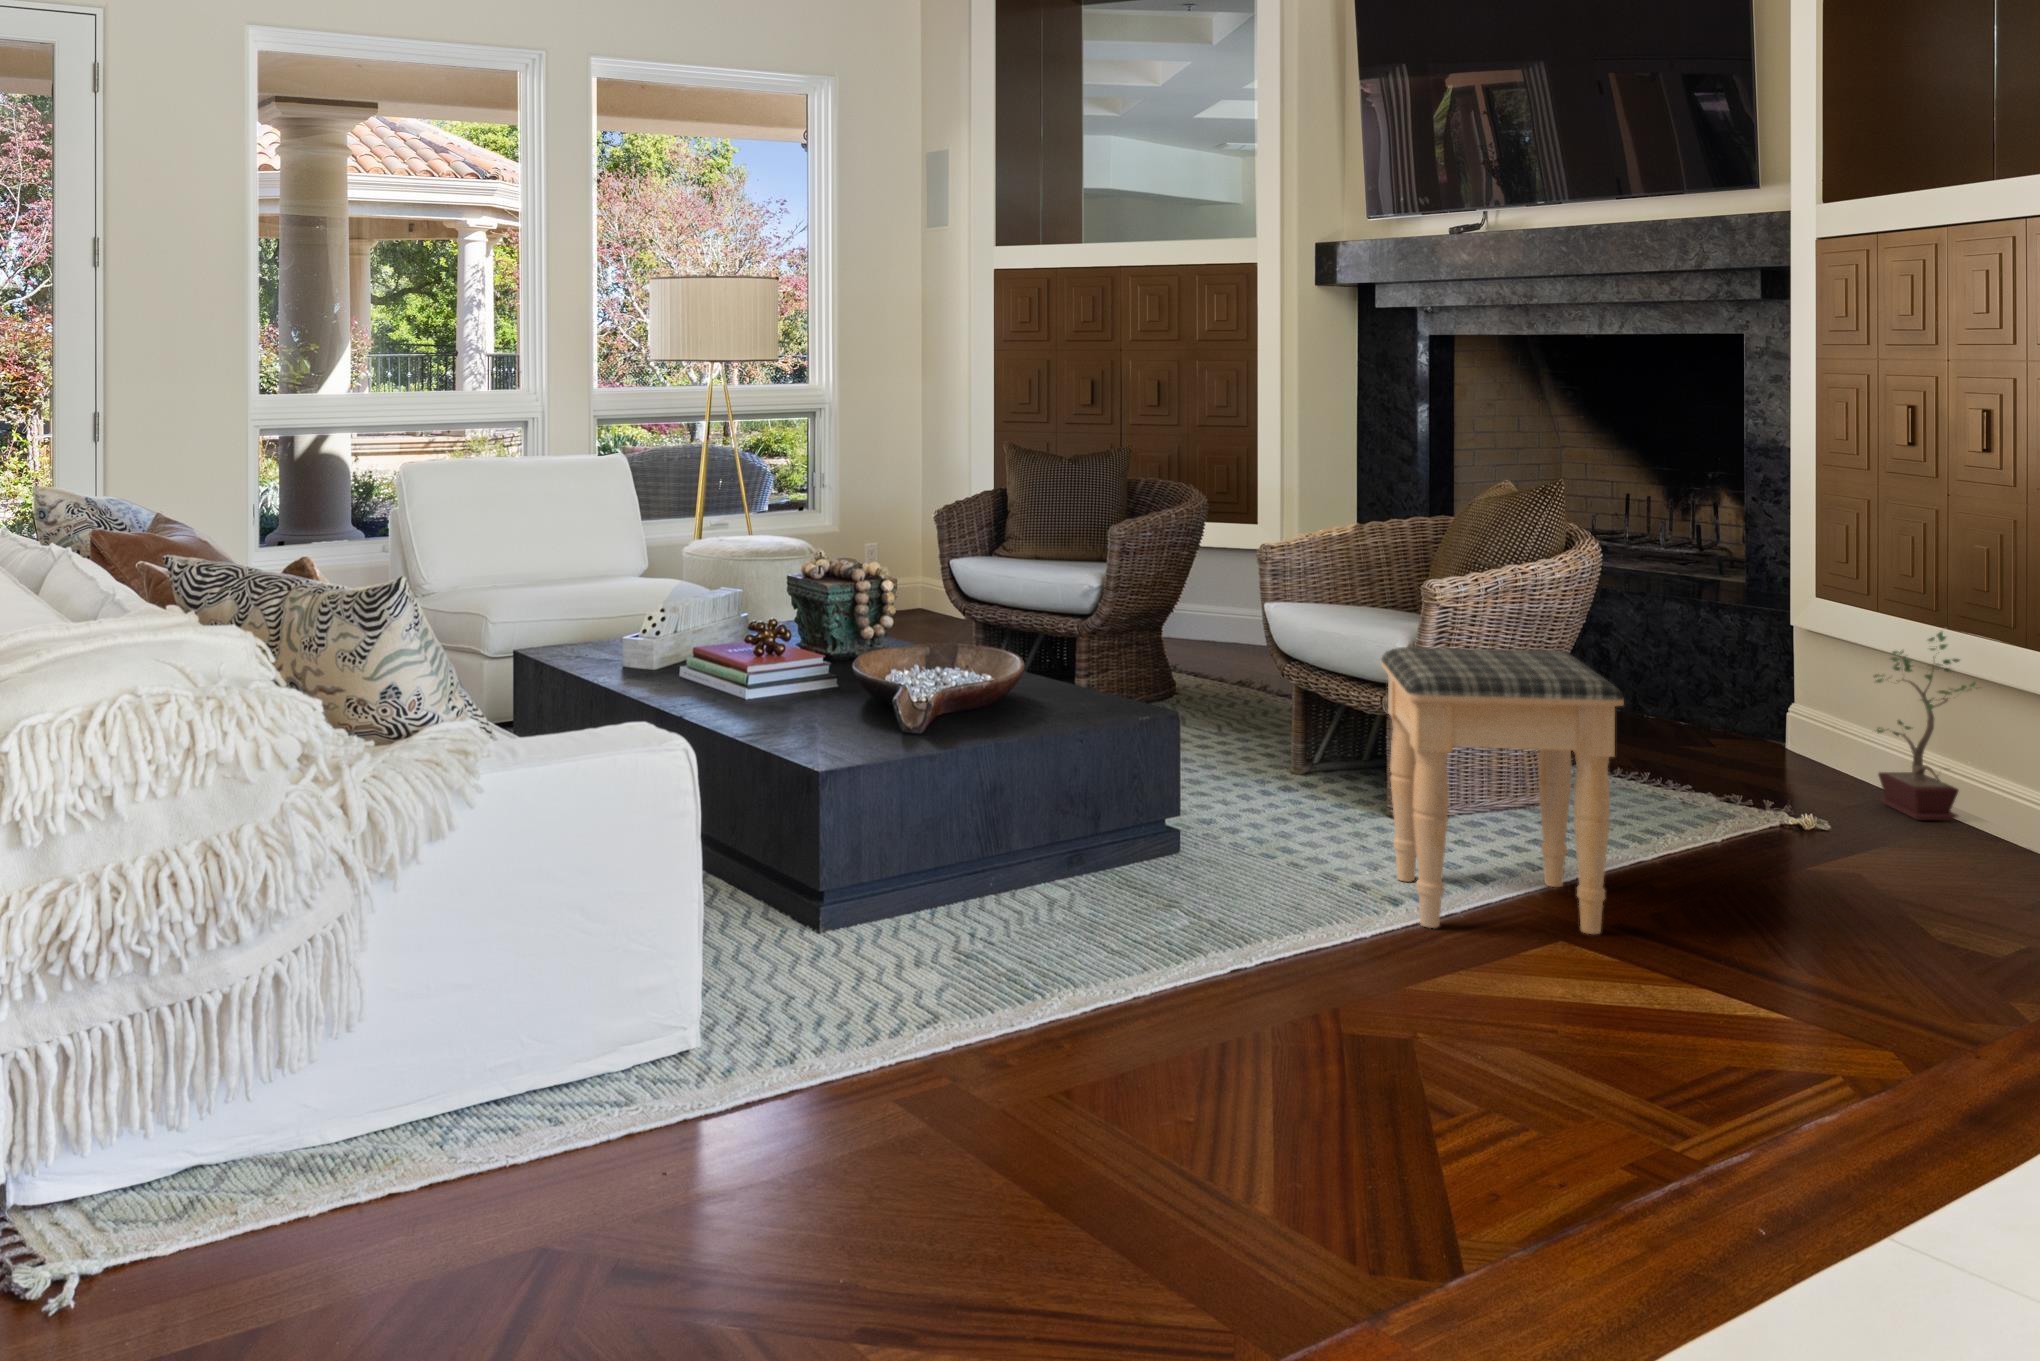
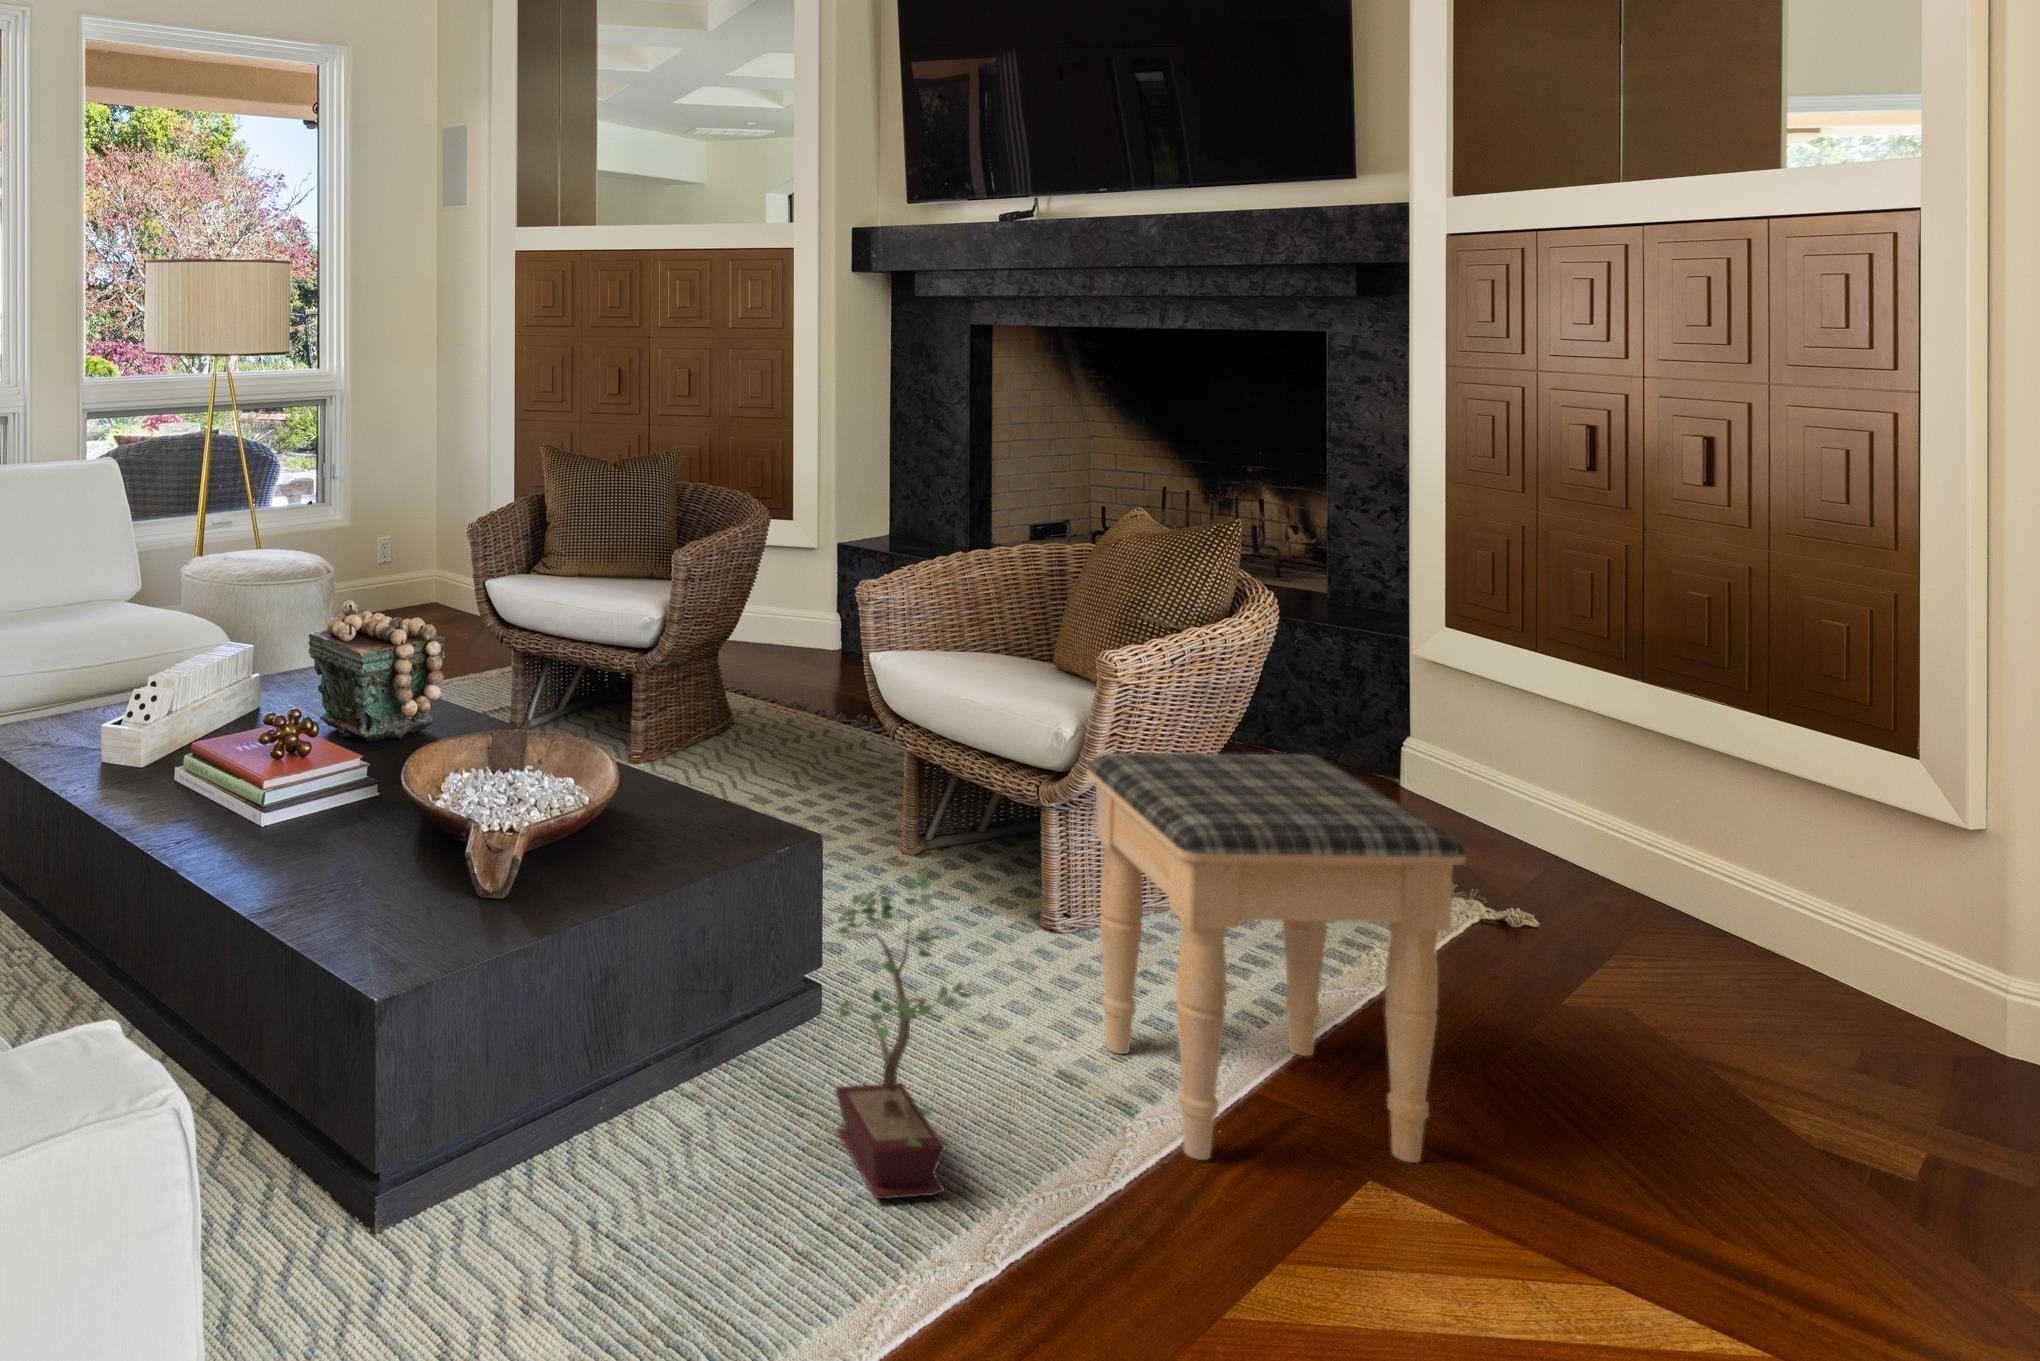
potted plant: present [1874,632,1976,820] -> present [836,870,972,1199]

